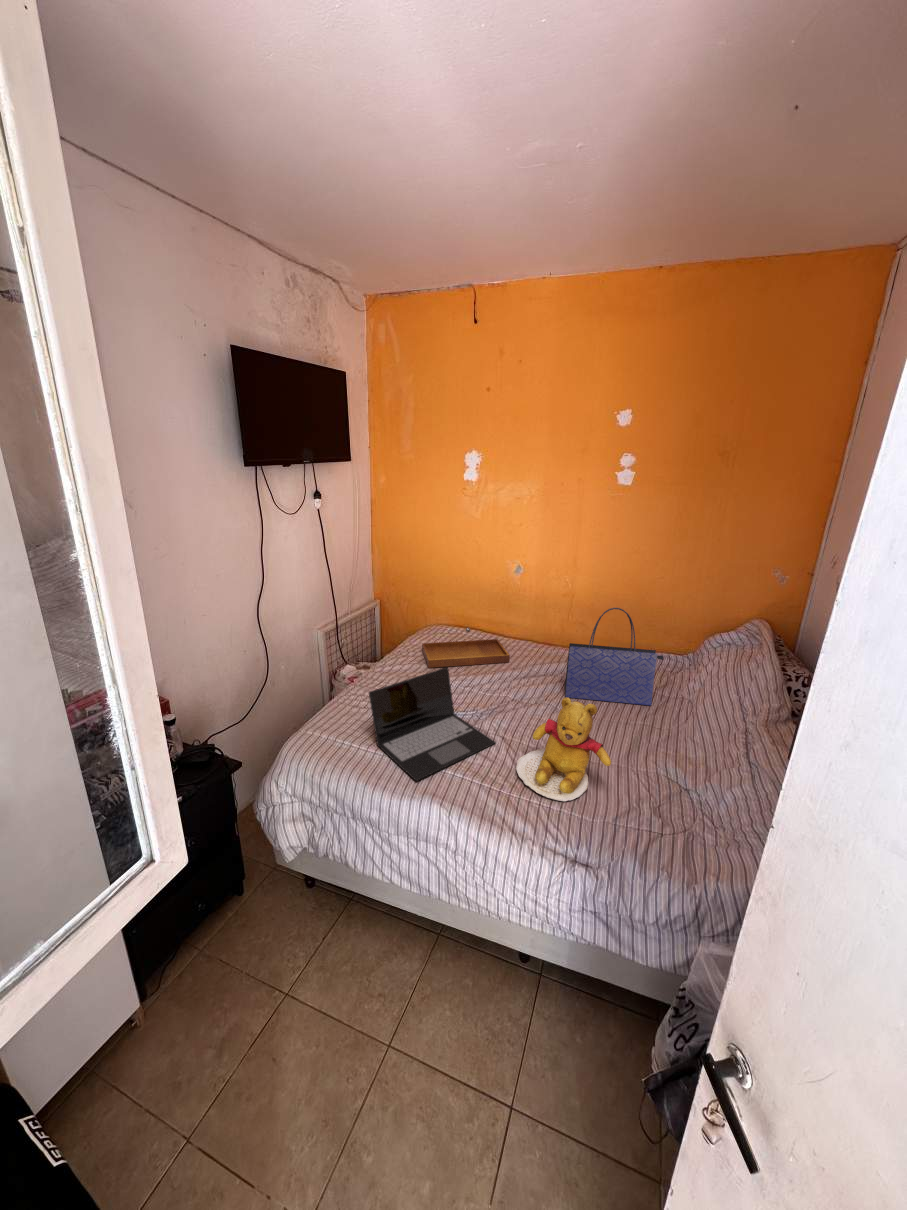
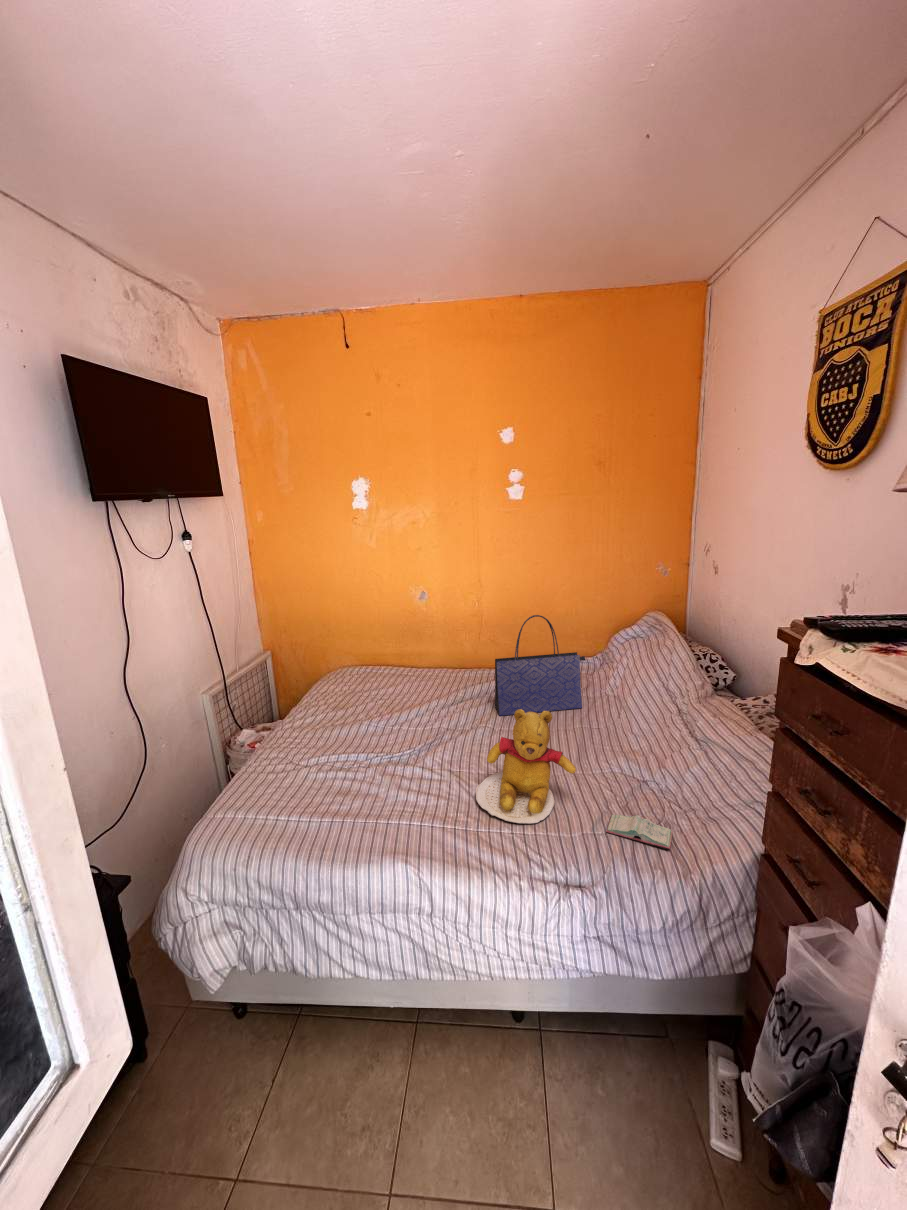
tray: present [422,628,510,668] -> none [332,662,432,713]
laptop: present [369,667,496,781] -> none [292,705,445,842]
book: none [627,812,694,857] -> present [606,814,673,850]

